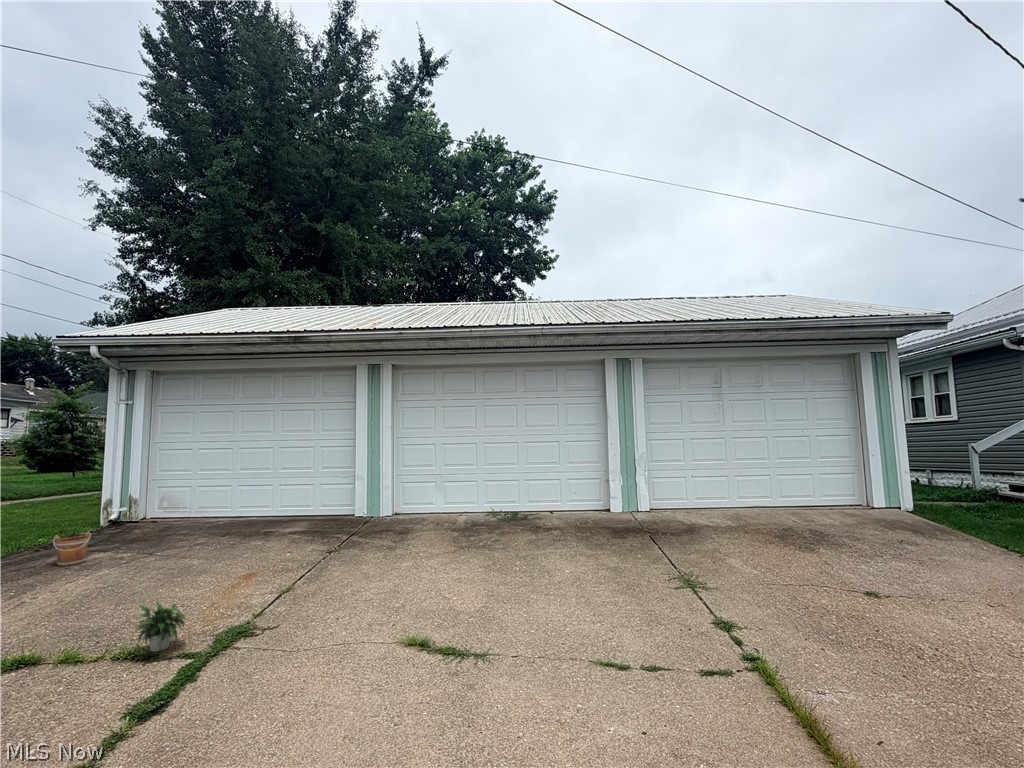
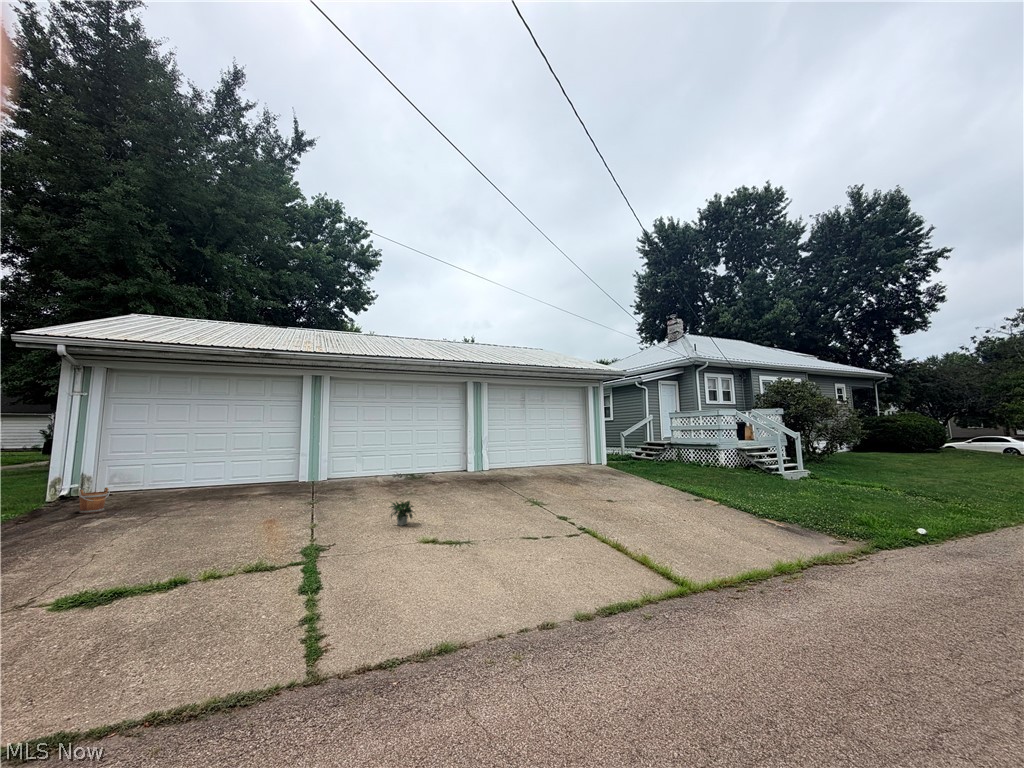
potted plant: present [135,601,186,651] -> present [389,501,414,525]

